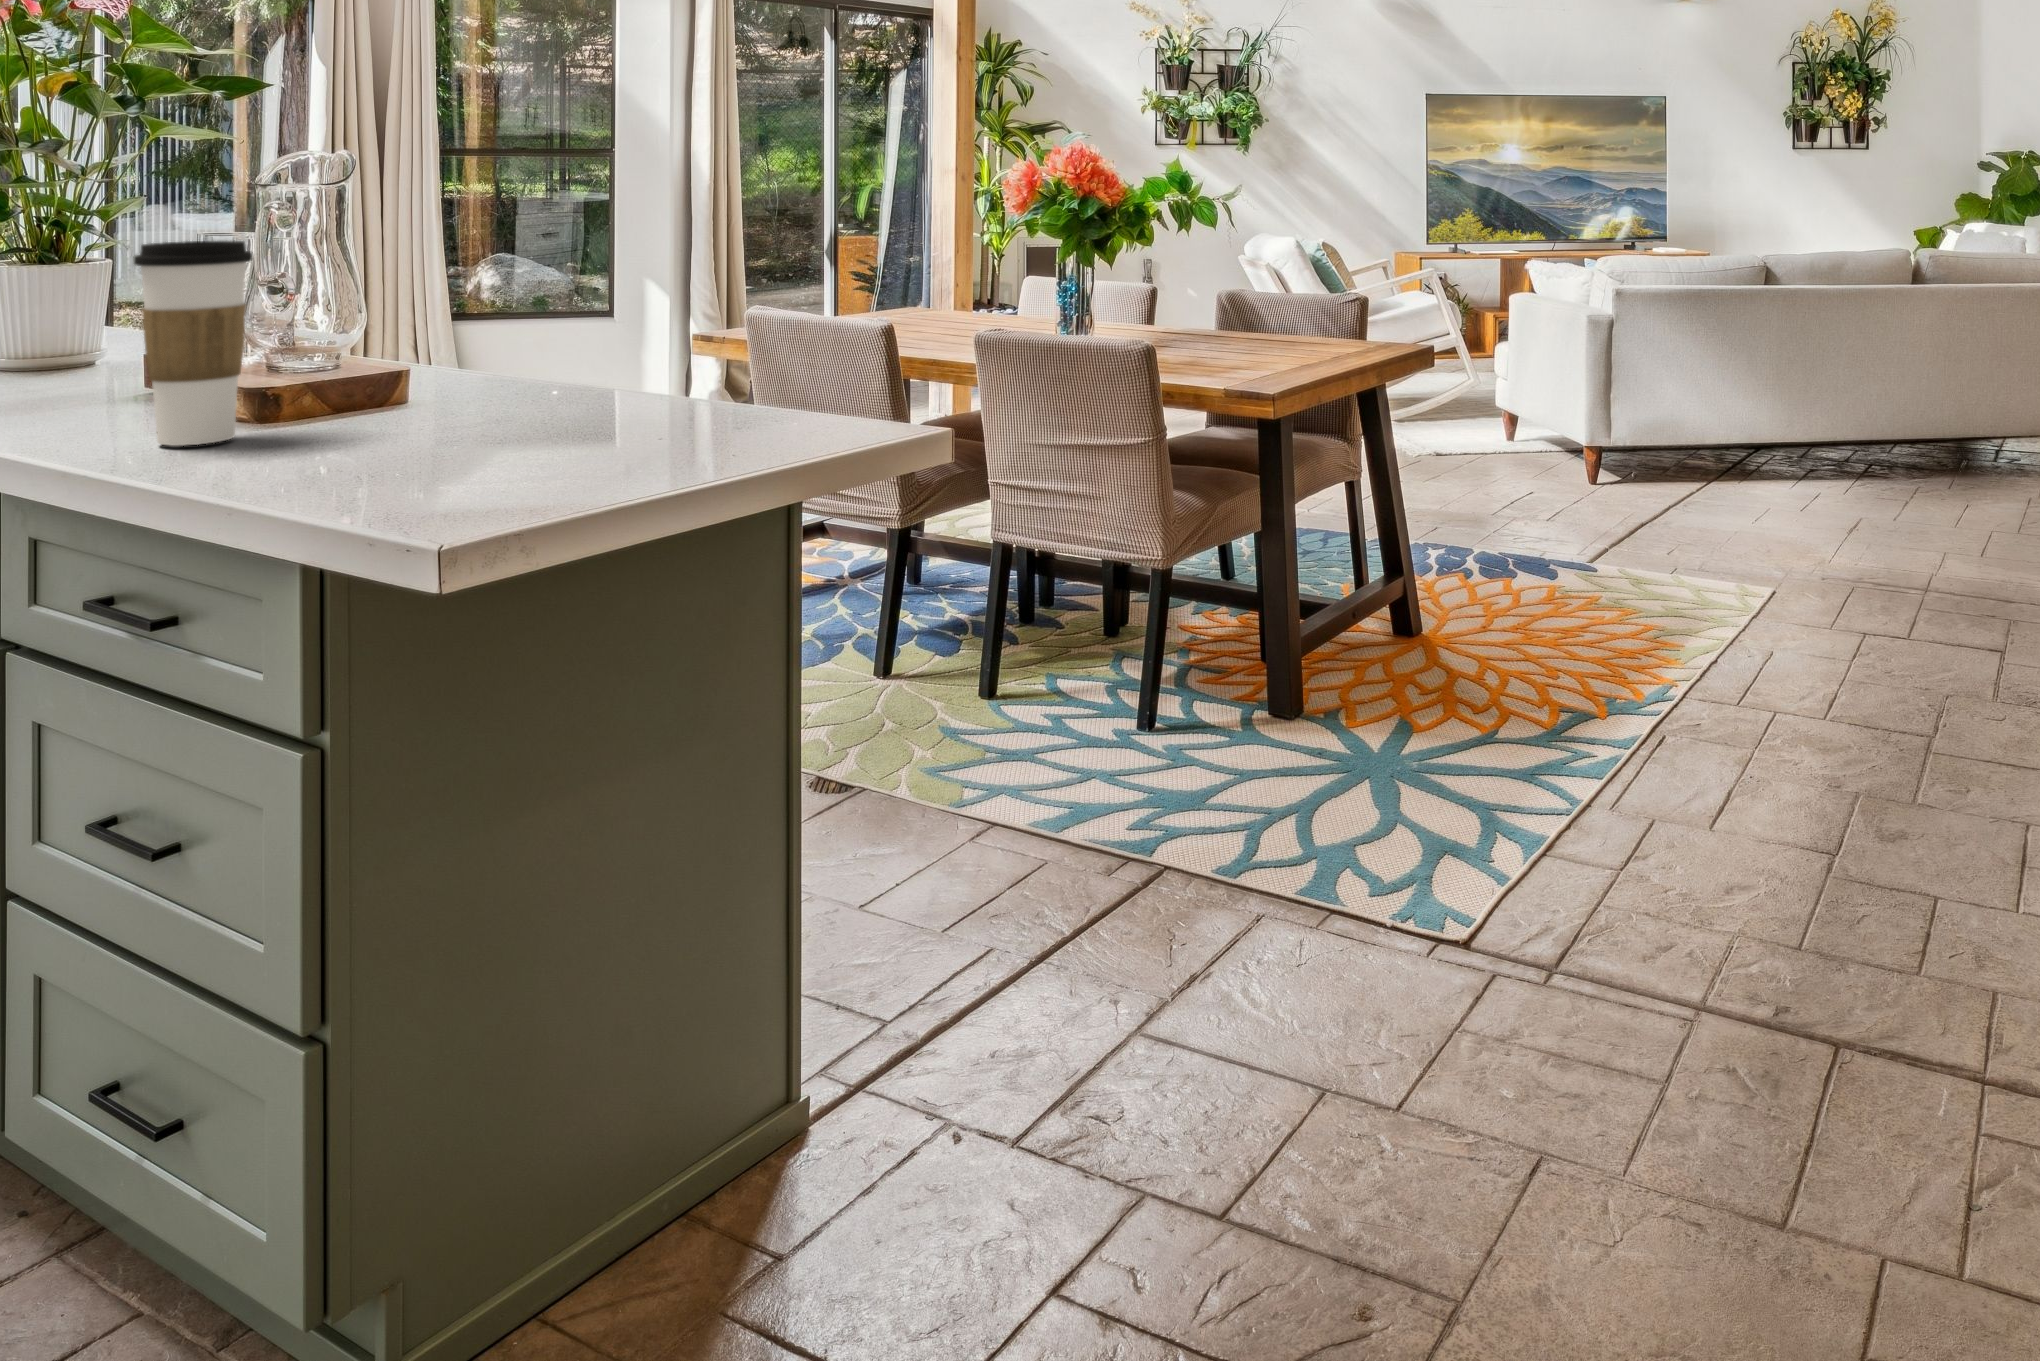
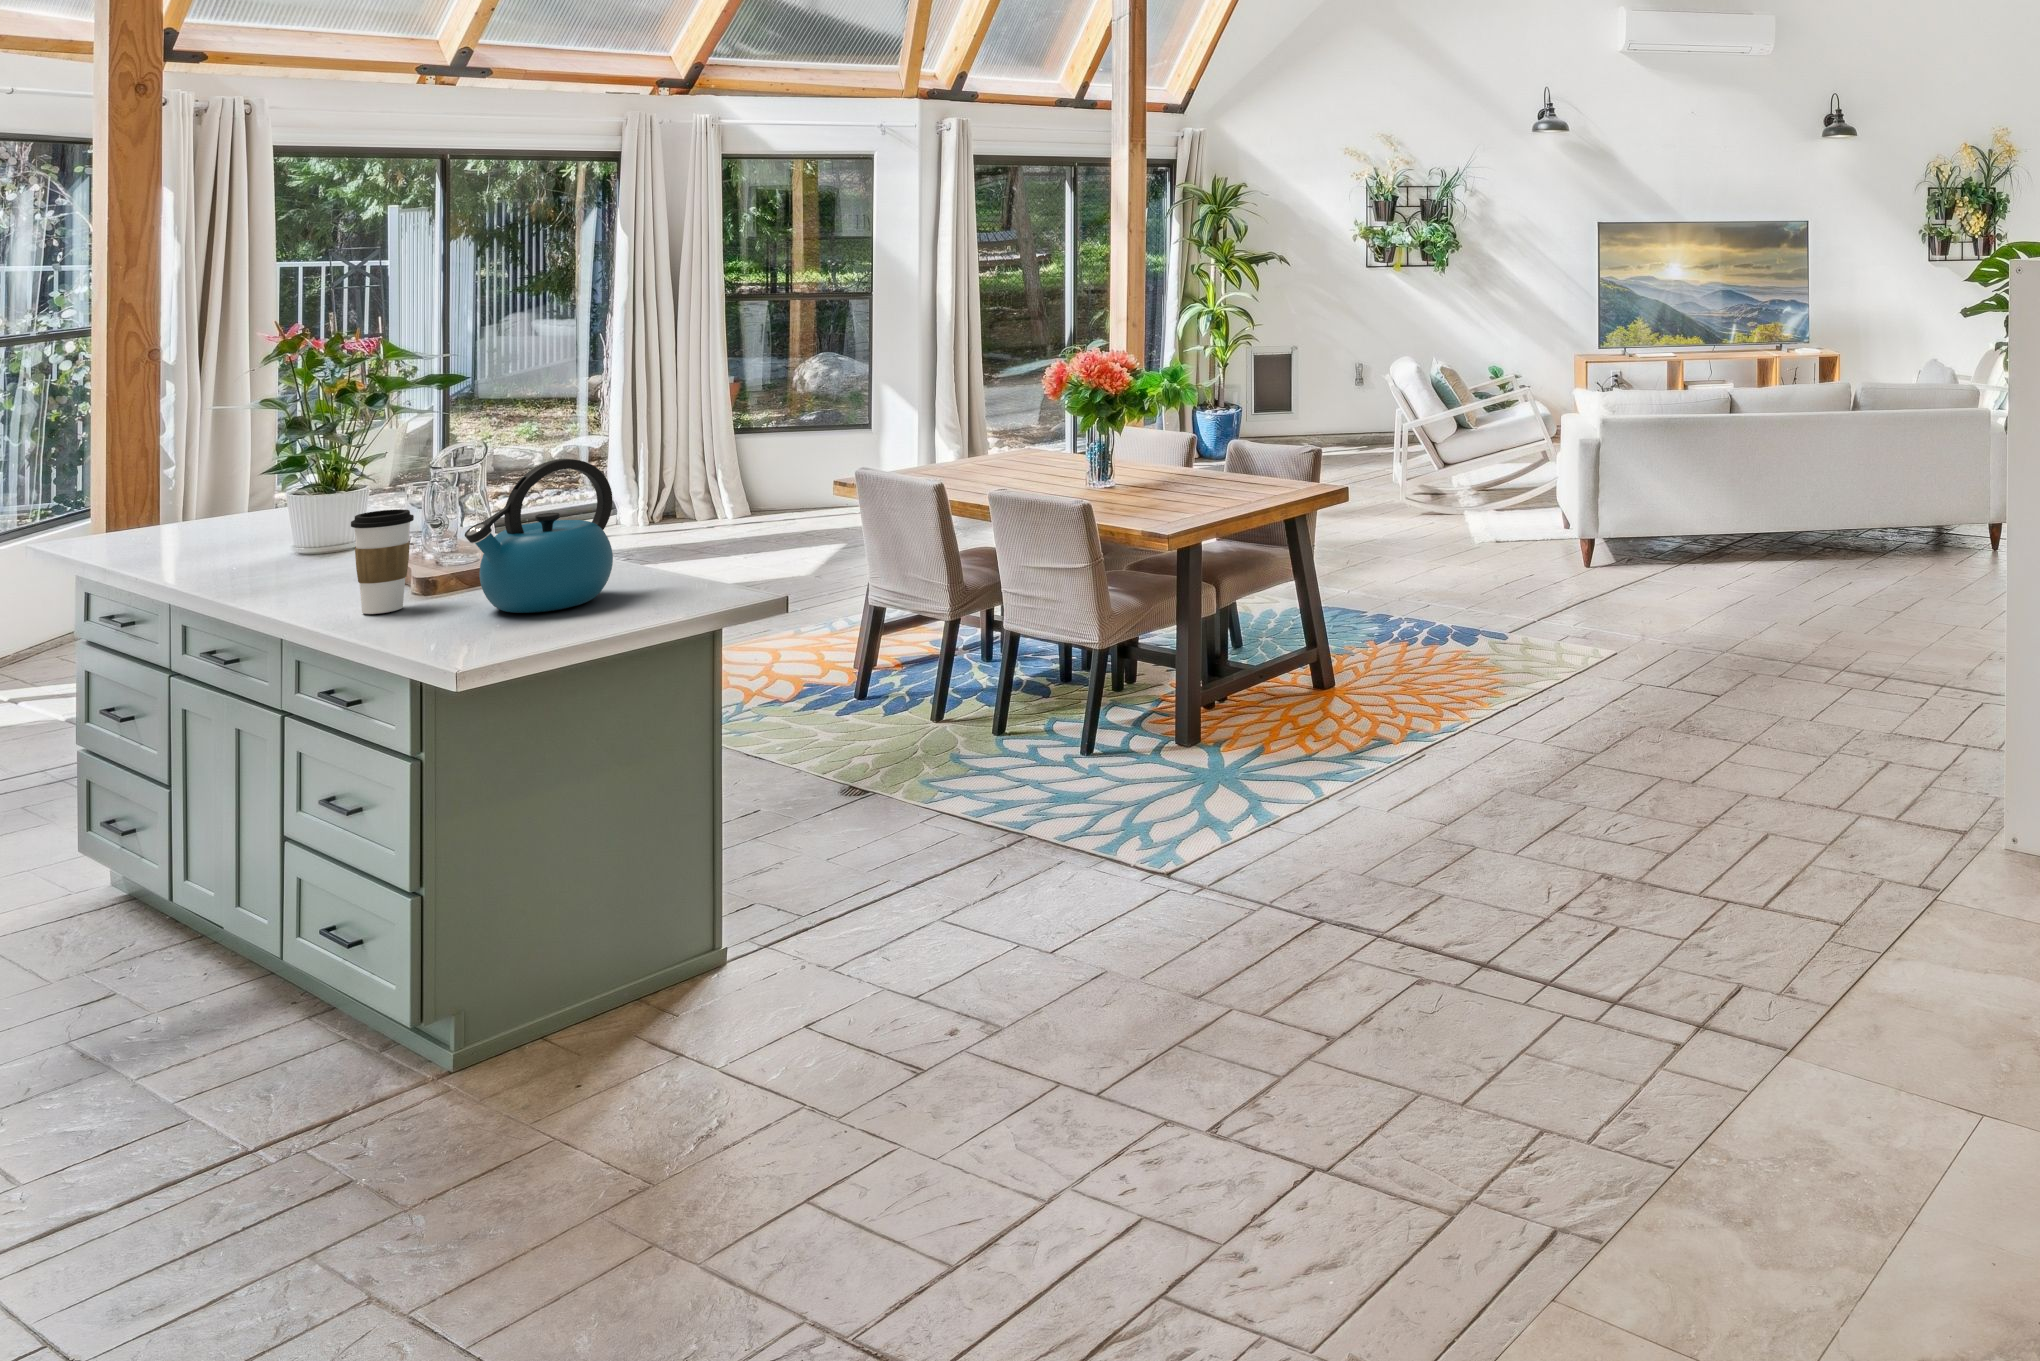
kettle: none [375,146,635,447] -> present [465,459,613,613]

